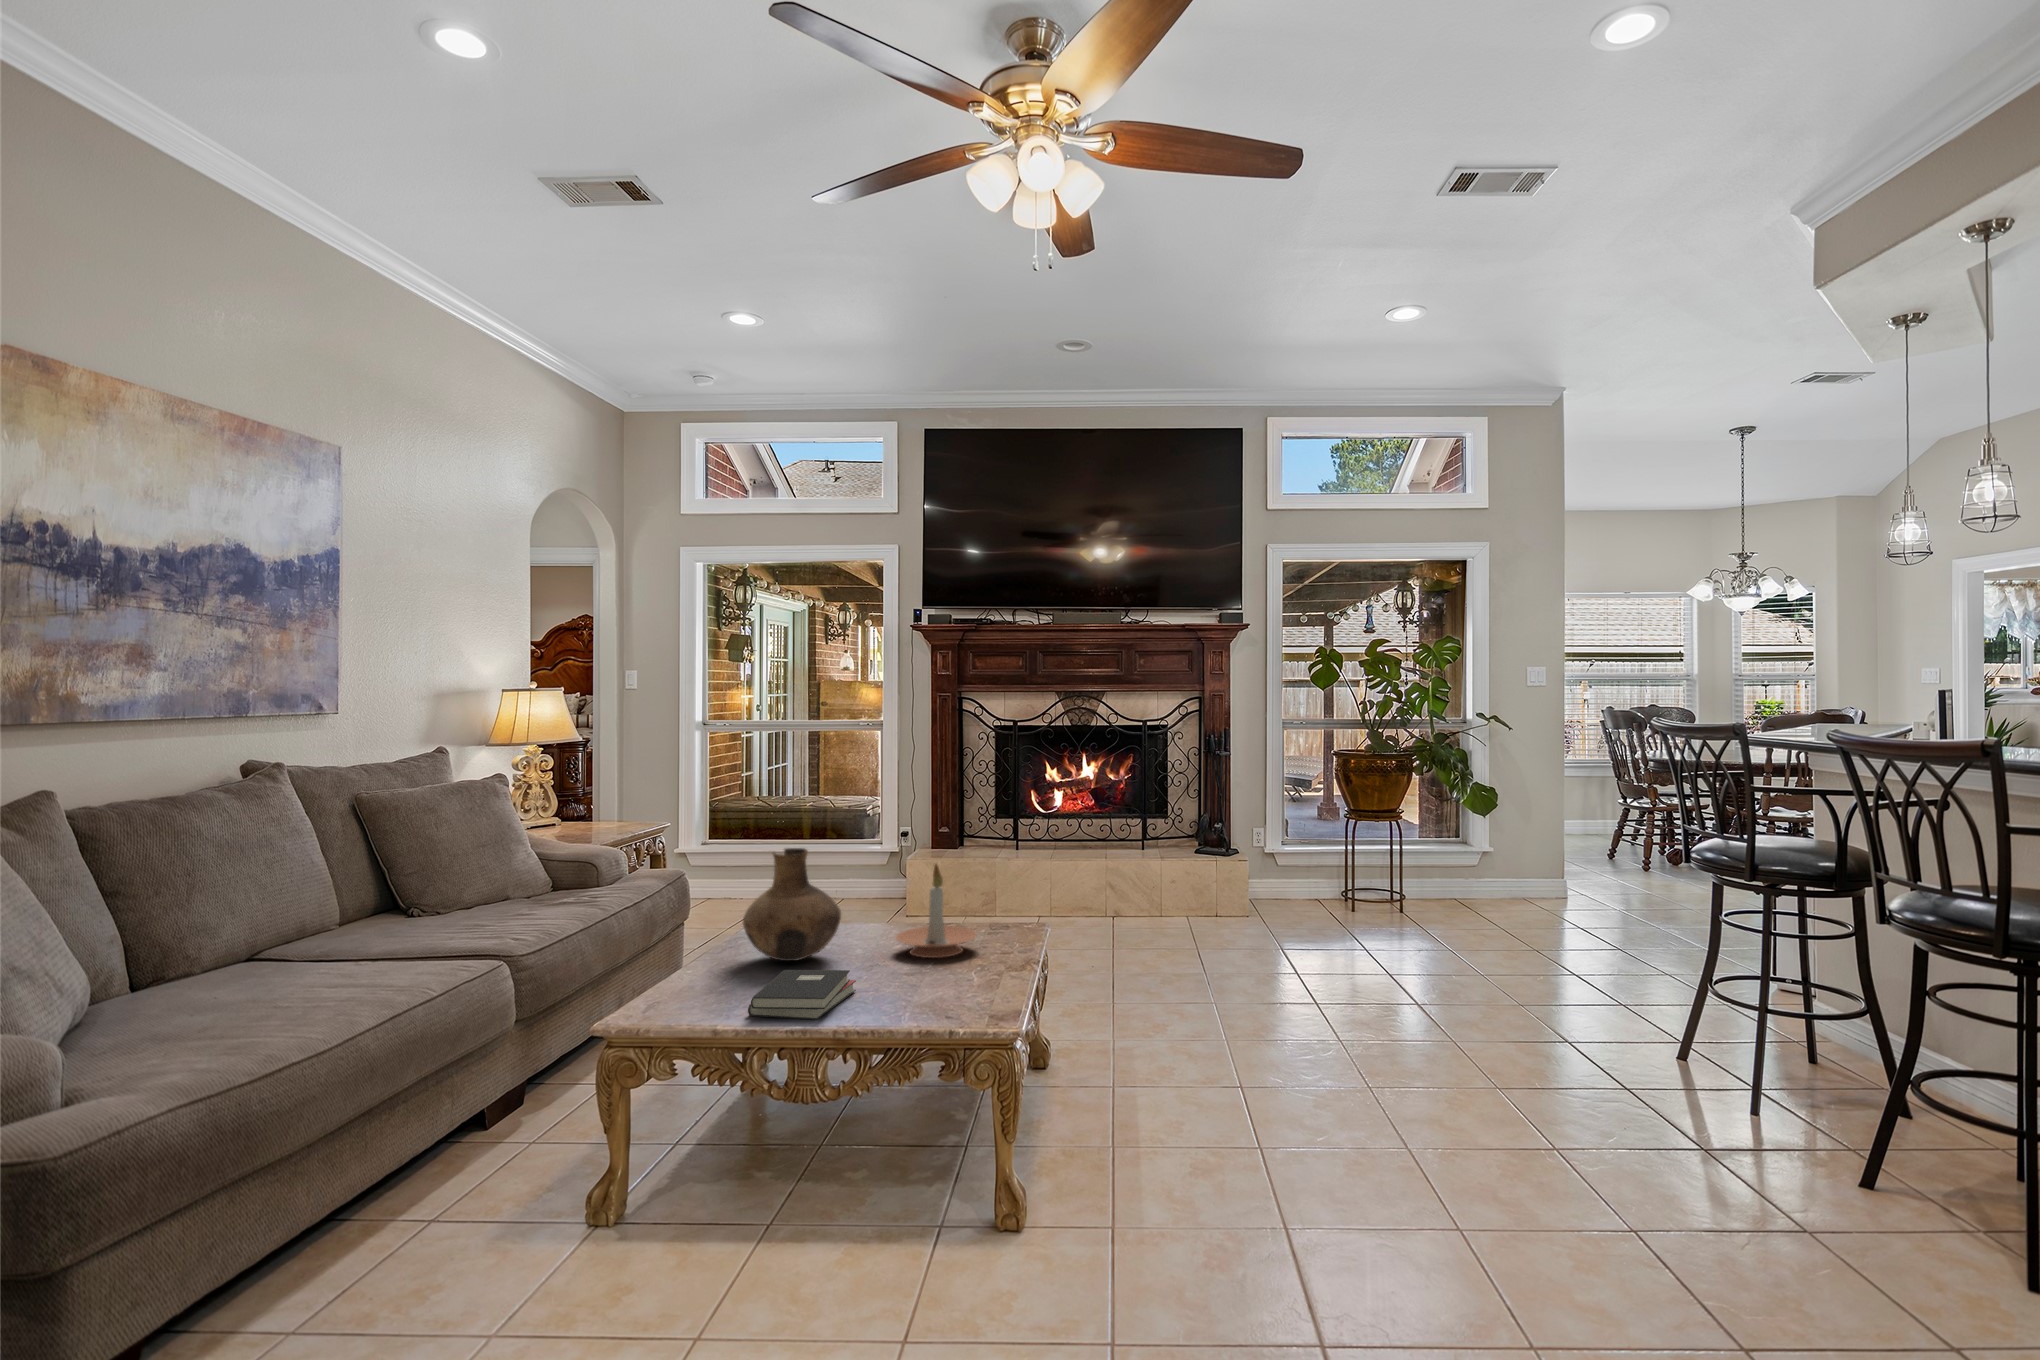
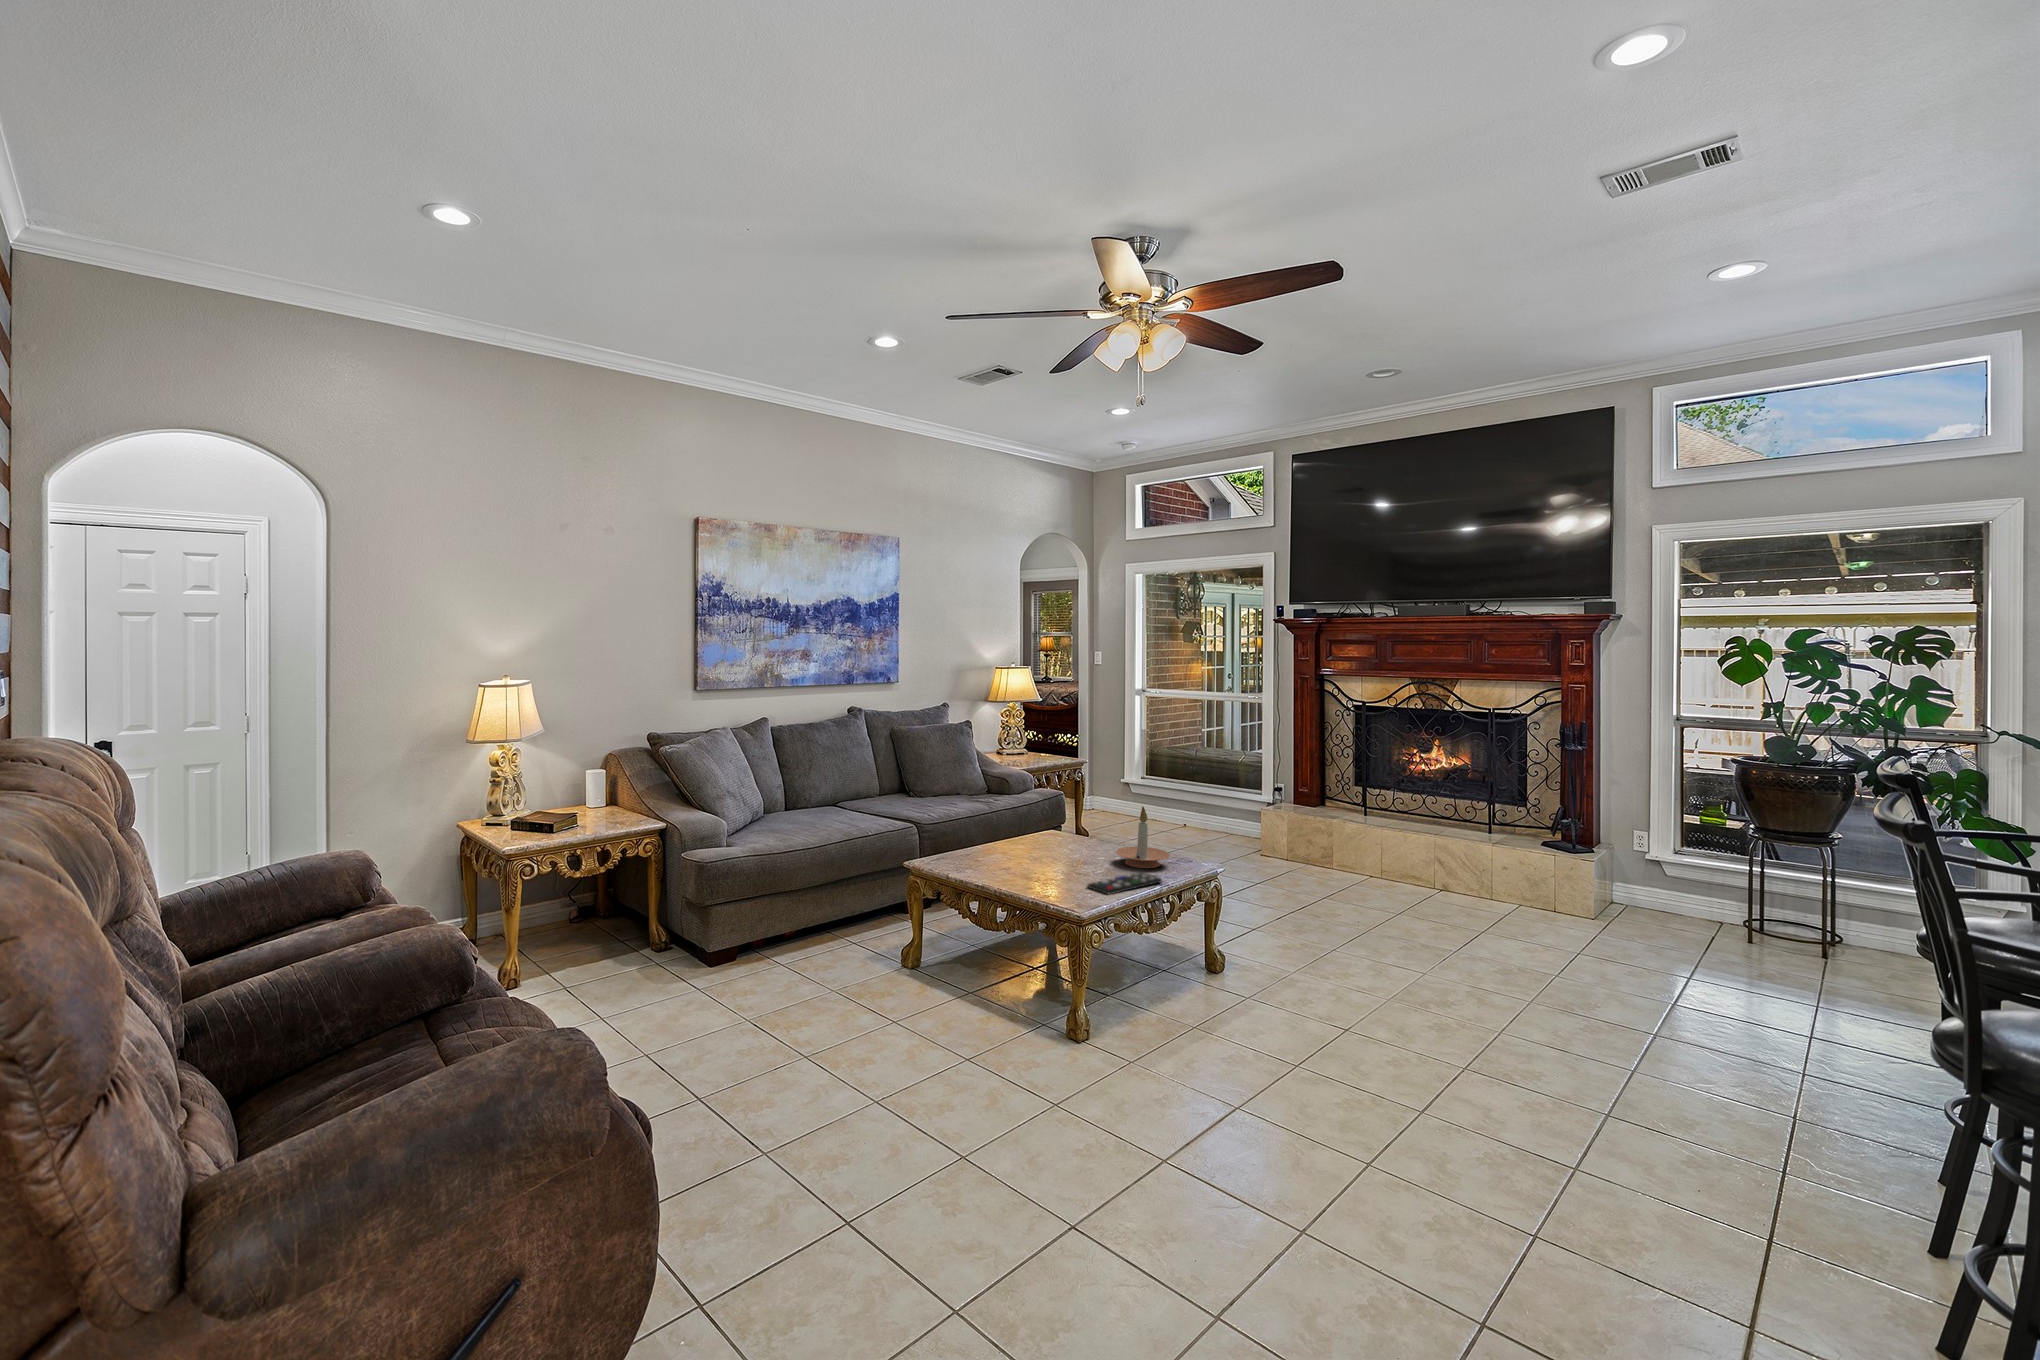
vase: present [743,848,841,961] -> none [1029,784,1087,852]
remote control: none [926,962,1007,1004] -> present [1088,872,1162,894]
hardback book: present [748,970,856,1020] -> none [991,853,1060,883]

